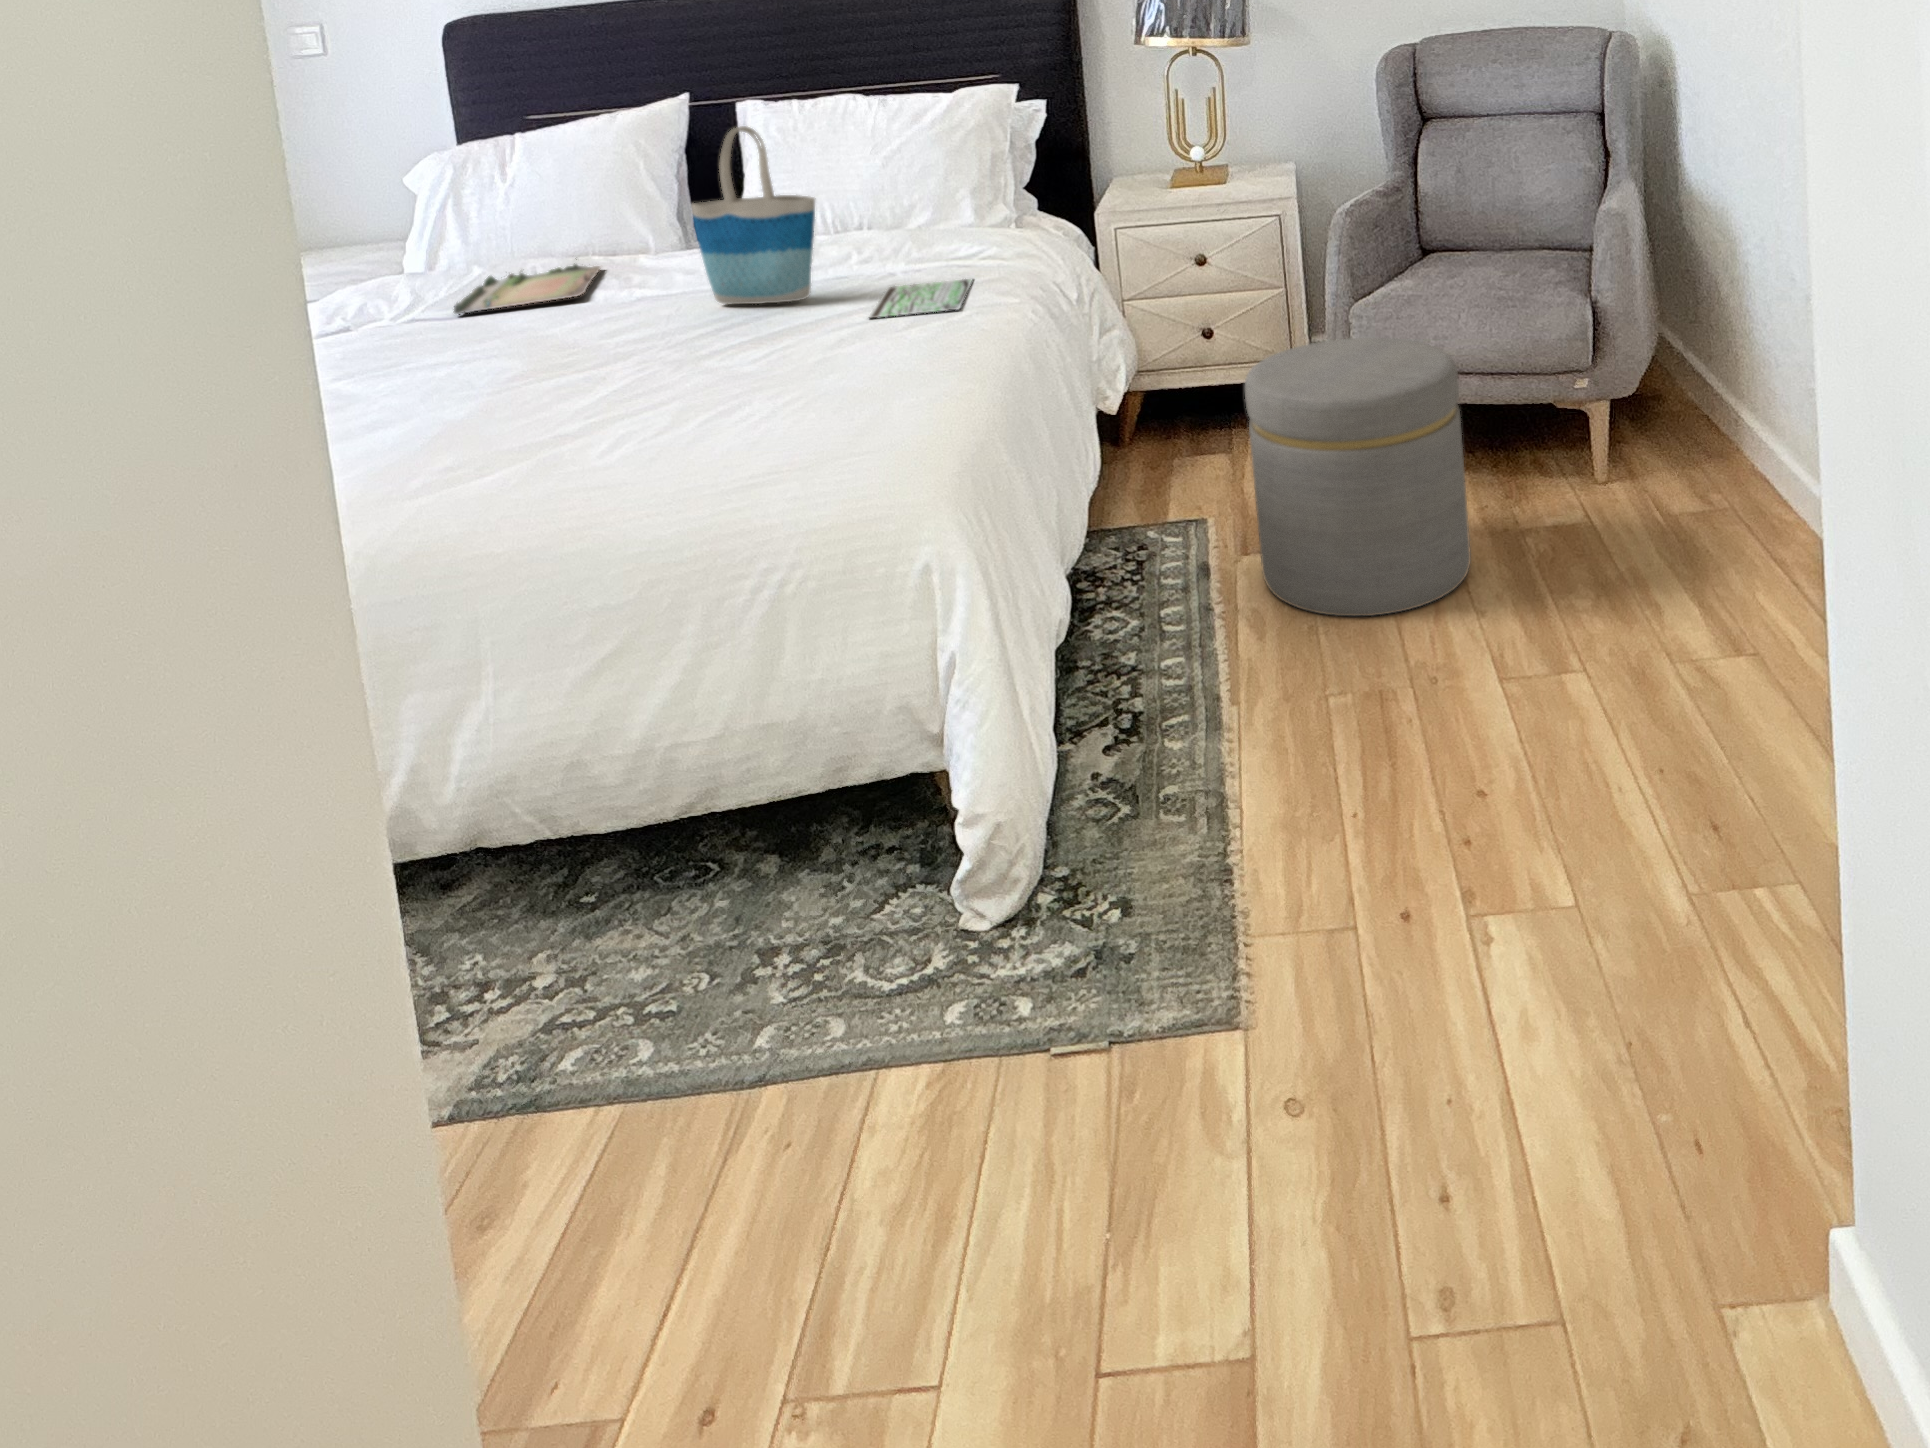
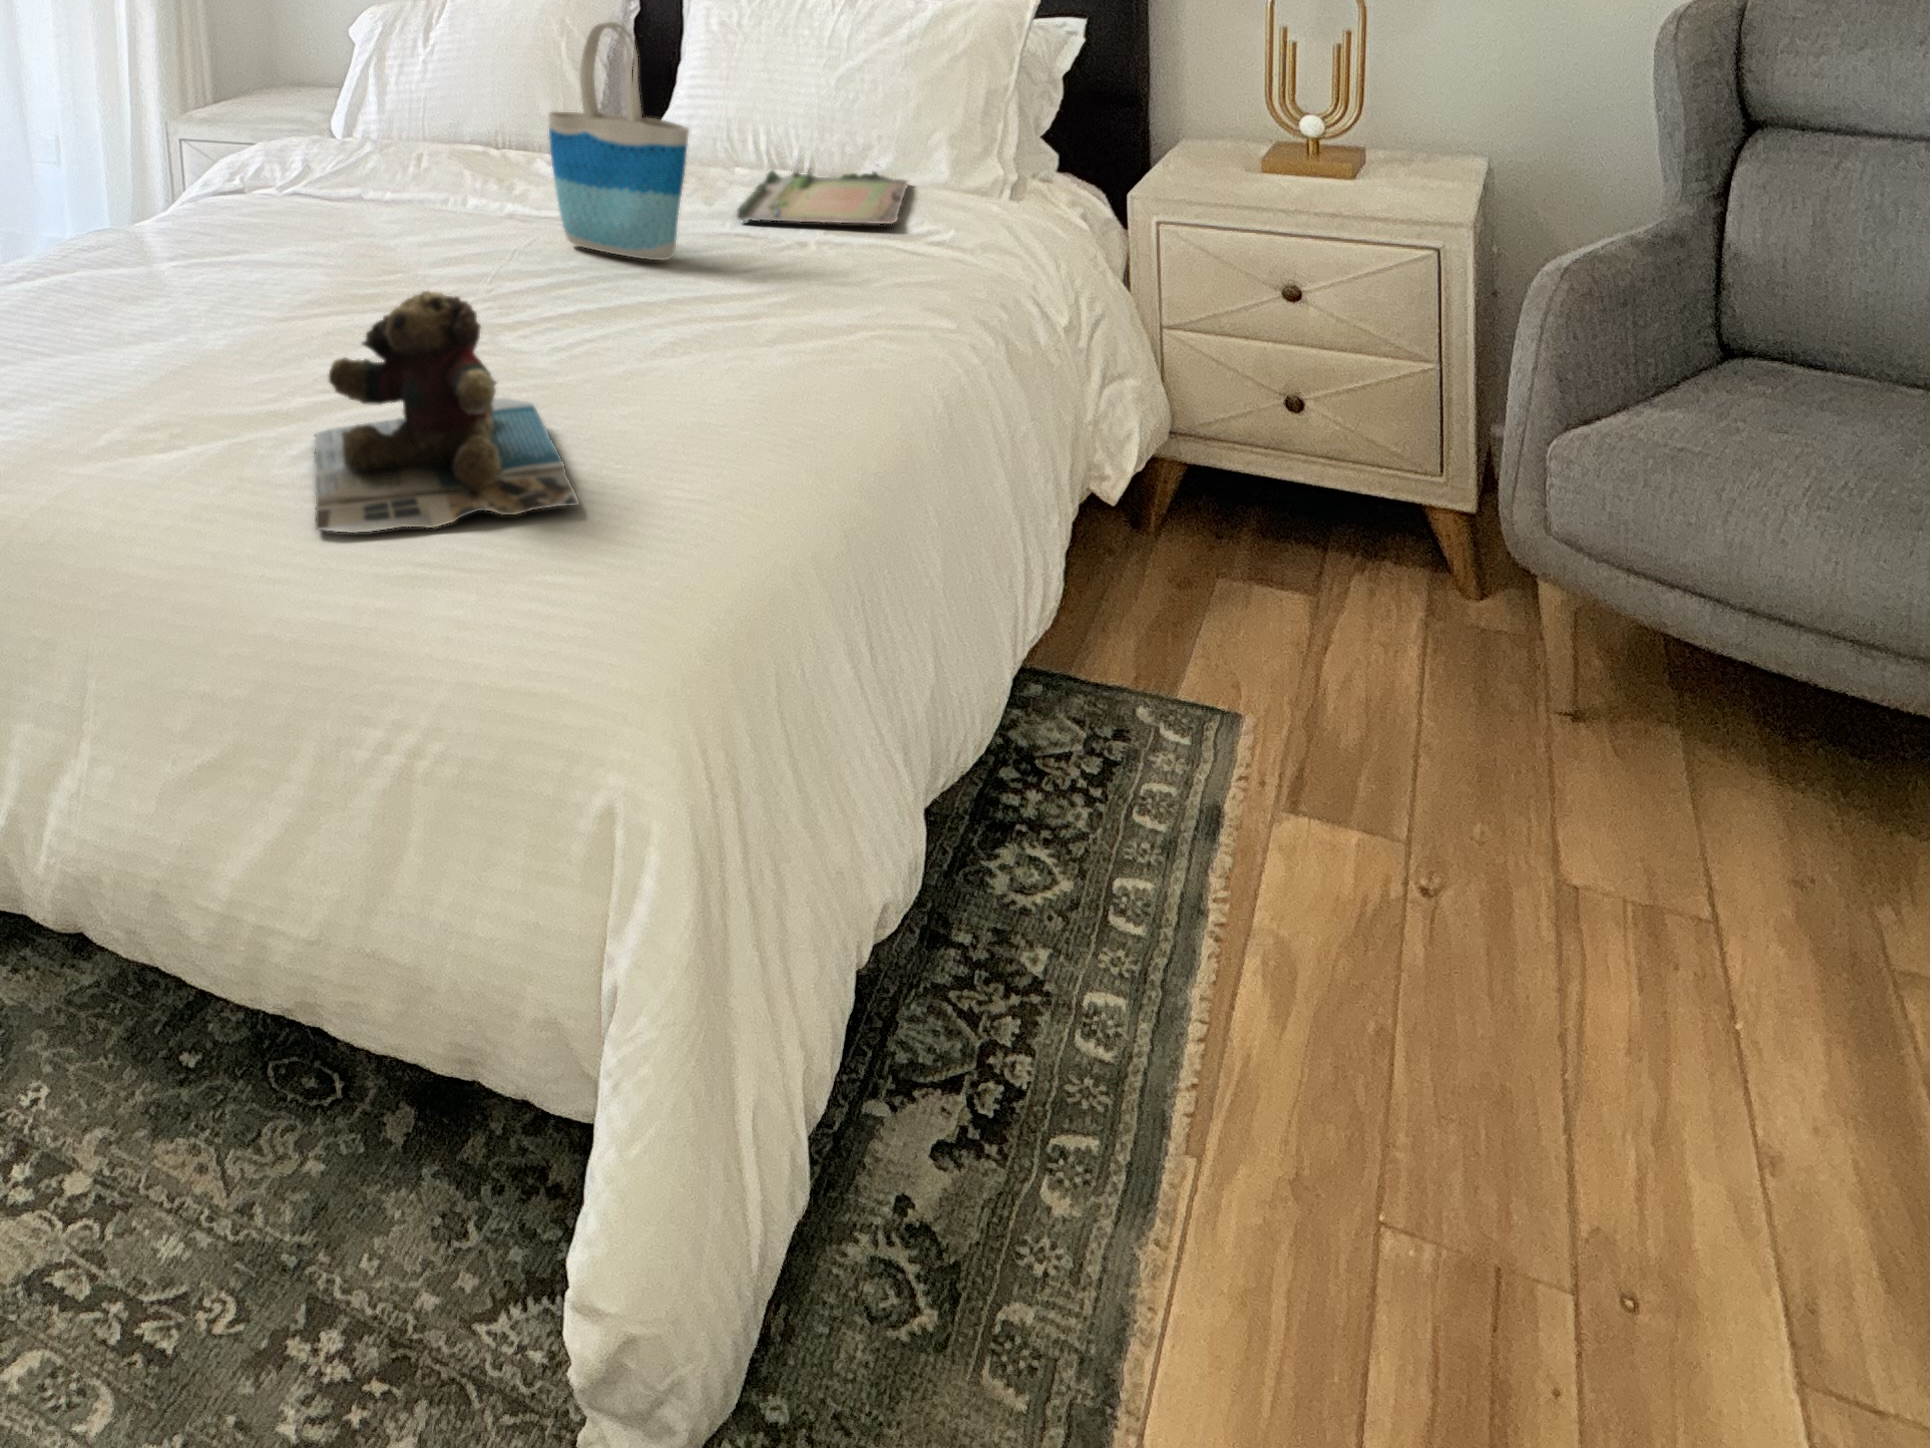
tray: present [454,258,600,314] -> present [737,168,908,224]
book: present [869,278,973,318] -> none [722,263,899,325]
teddy bear: none [625,311,853,476] -> present [314,291,579,533]
ottoman: present [1245,338,1471,616] -> none [1305,501,1764,1074]

